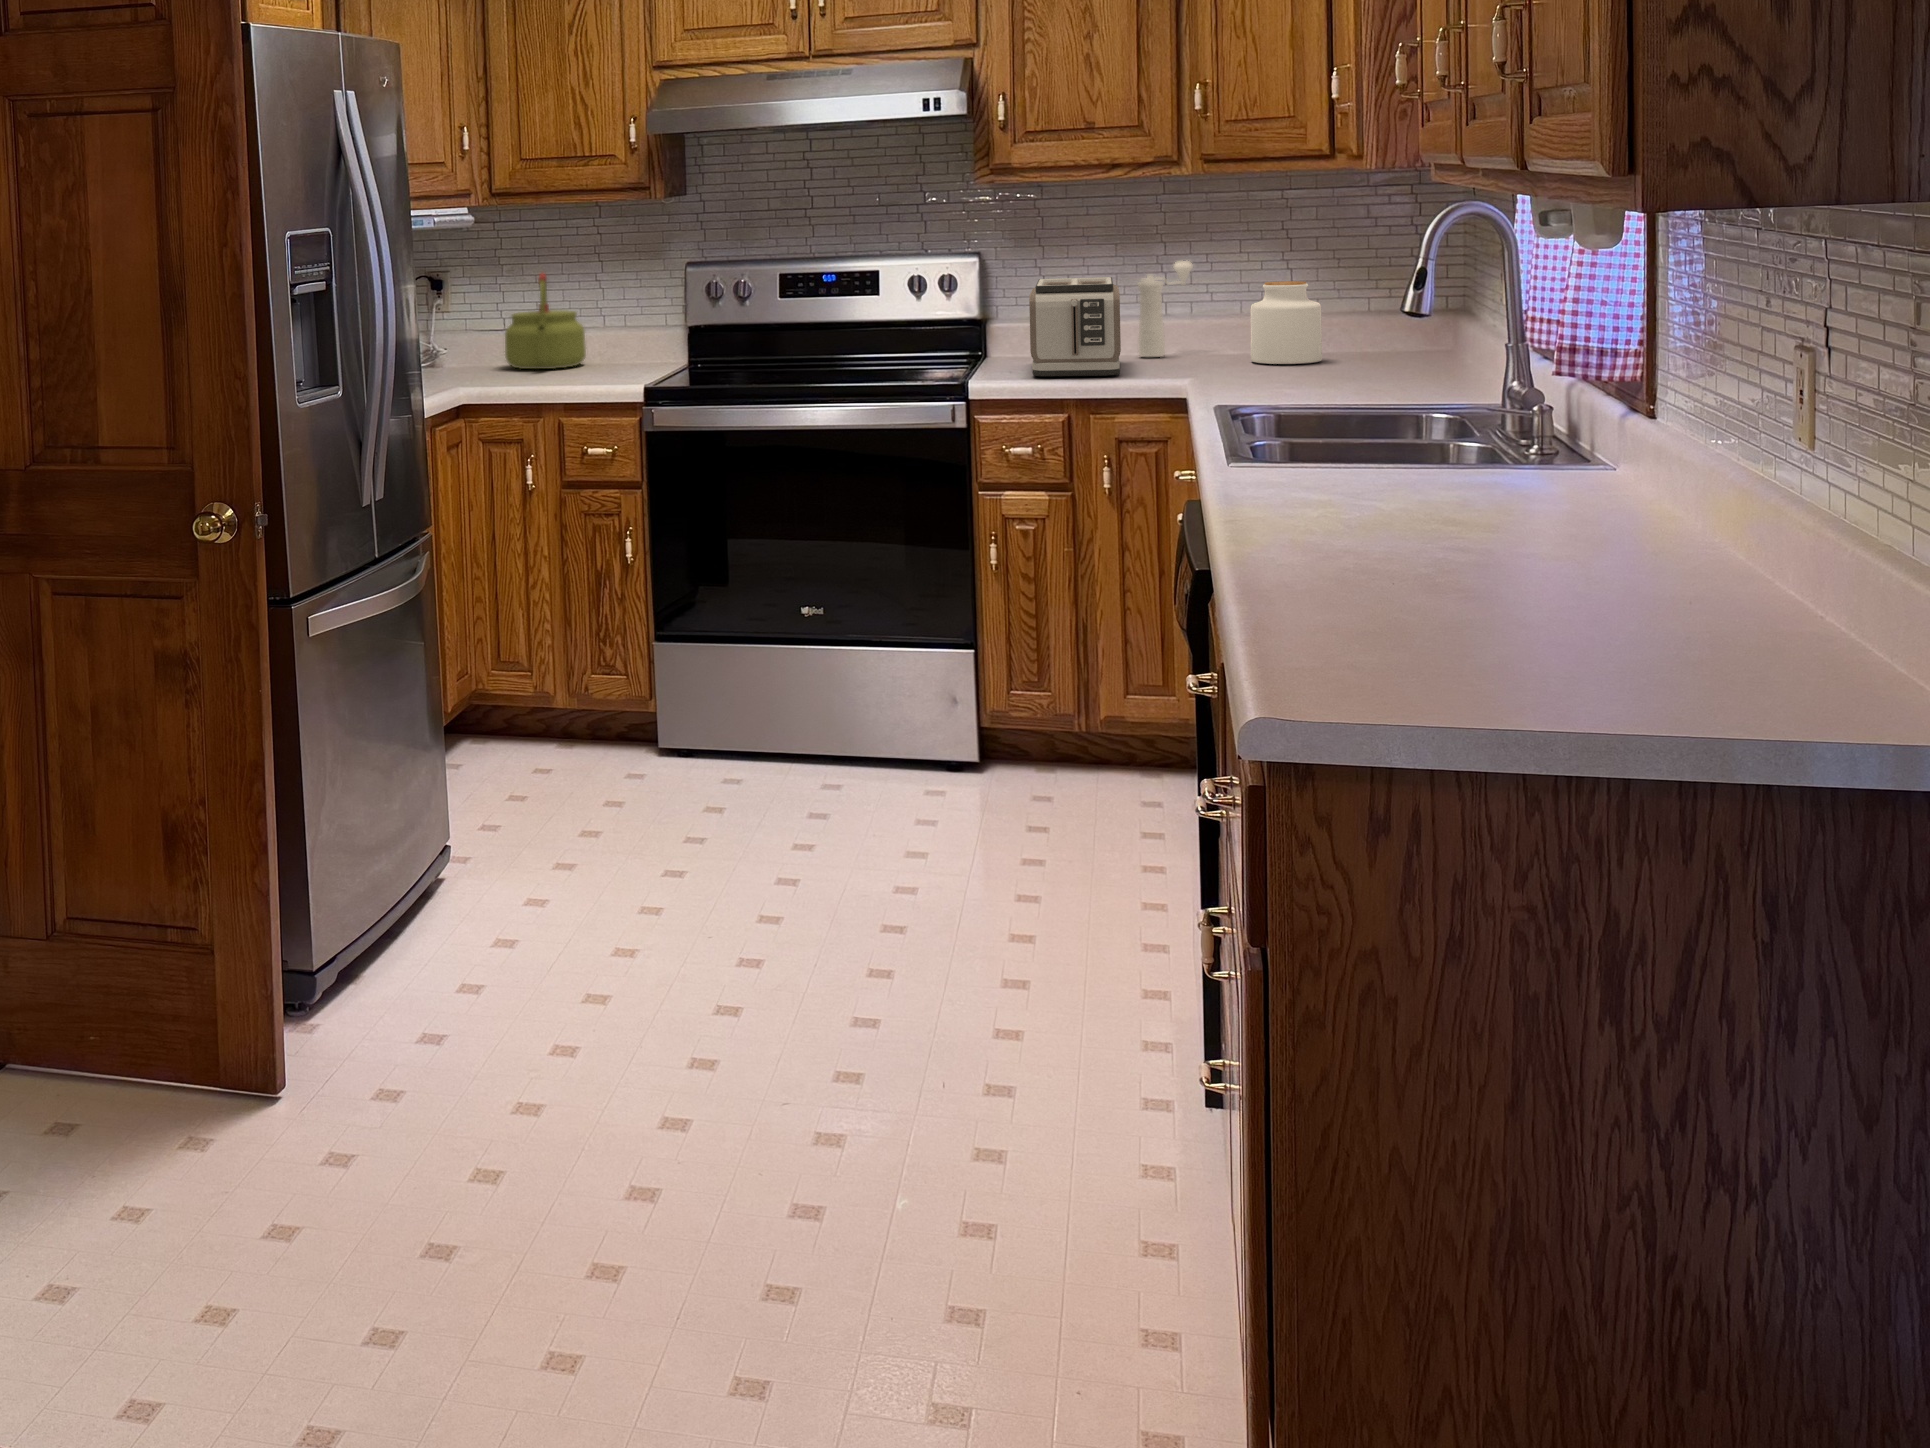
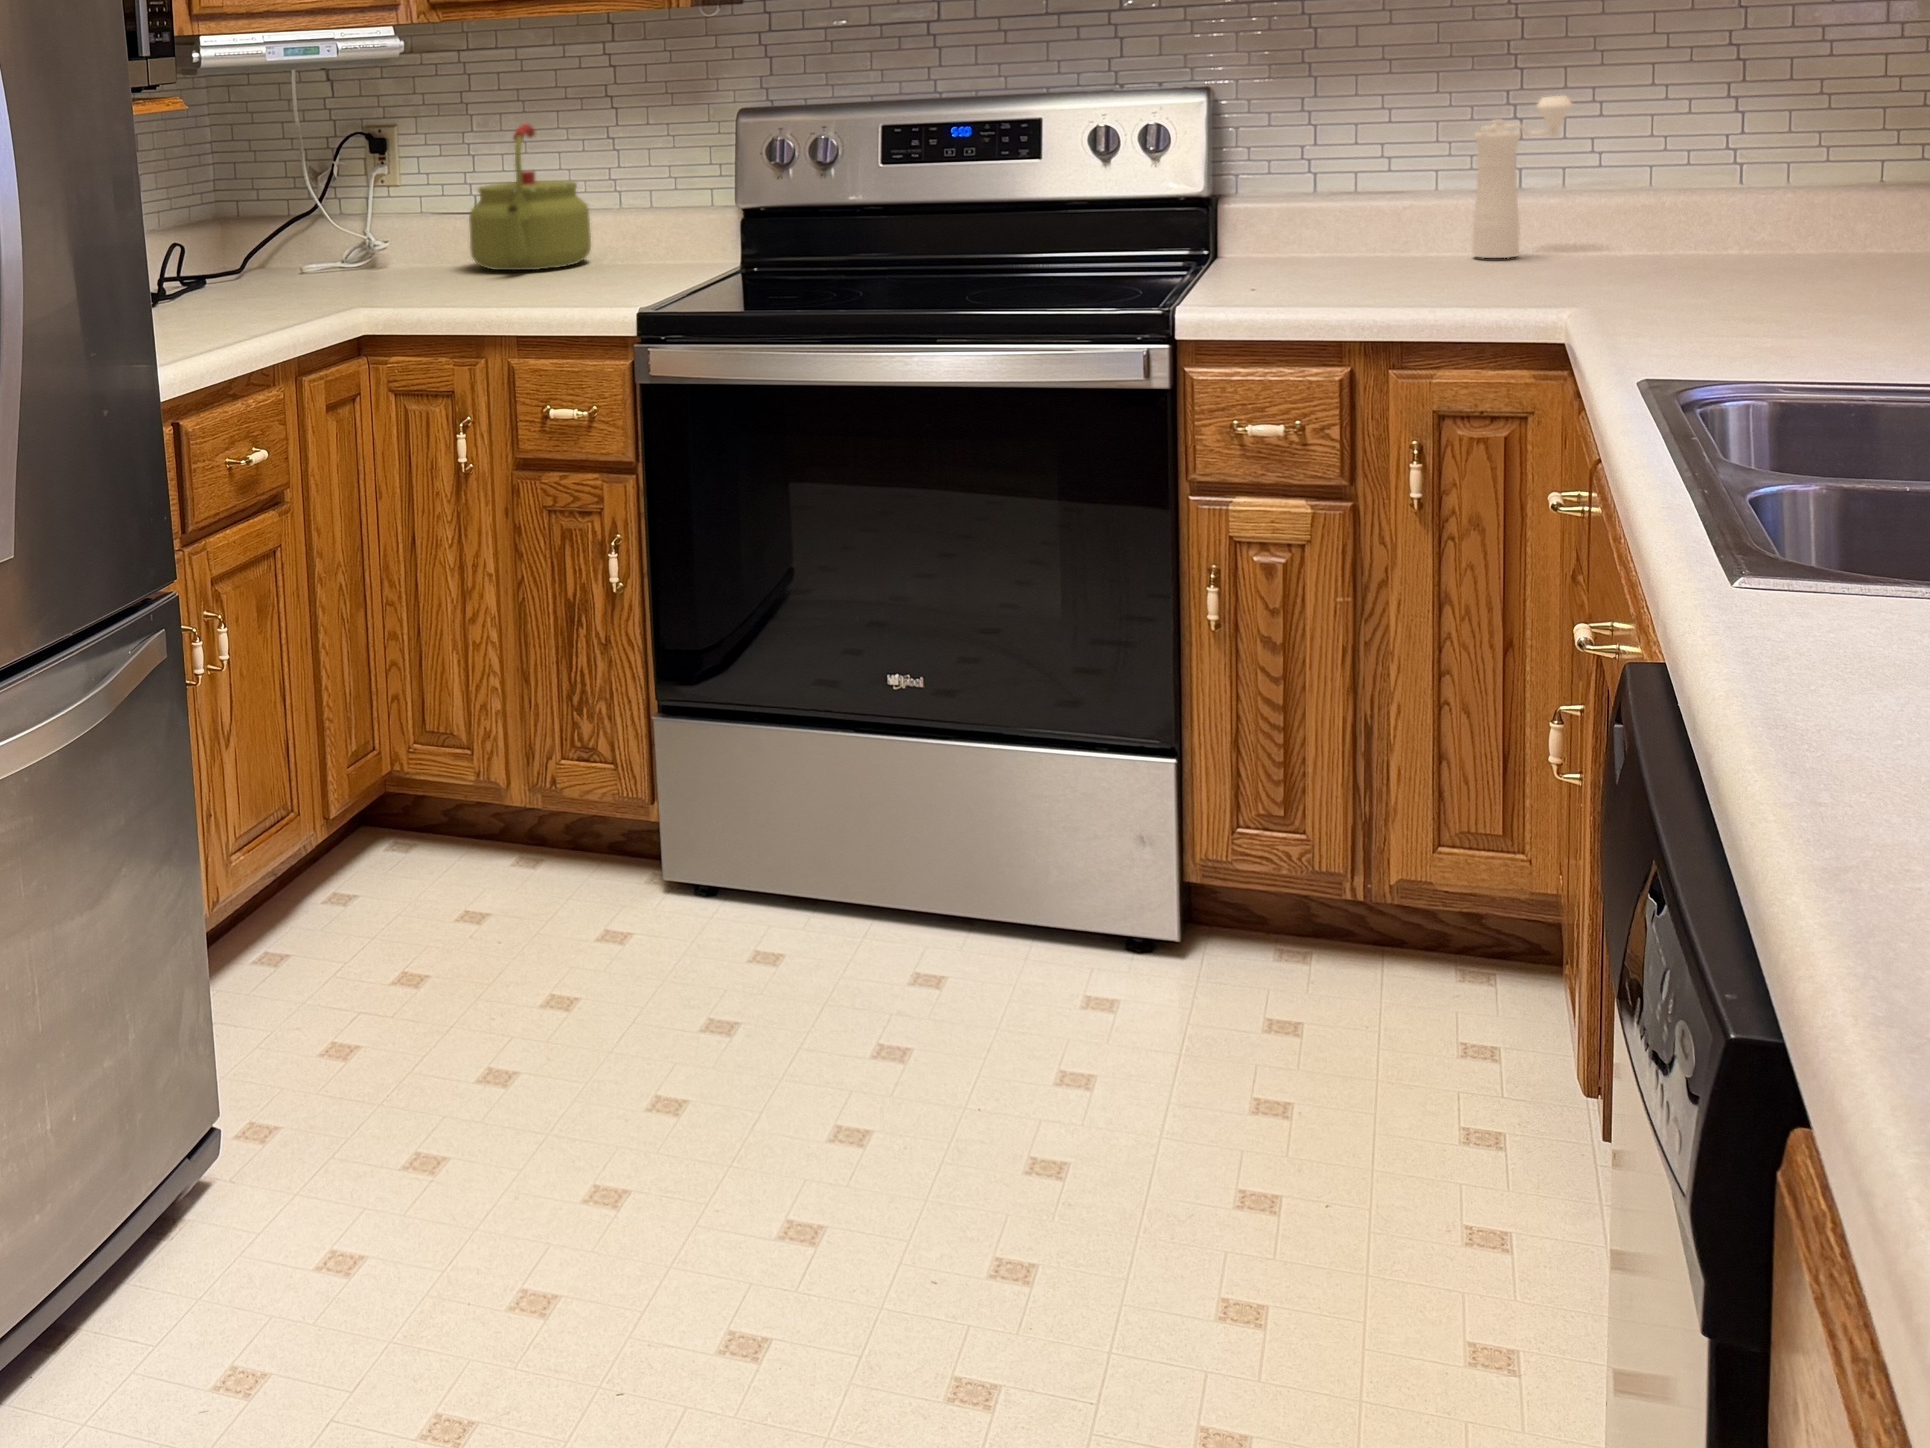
toaster: present [1029,277,1121,376] -> none [1285,125,1449,297]
jar: present [1250,281,1322,364] -> none [1681,130,1819,275]

